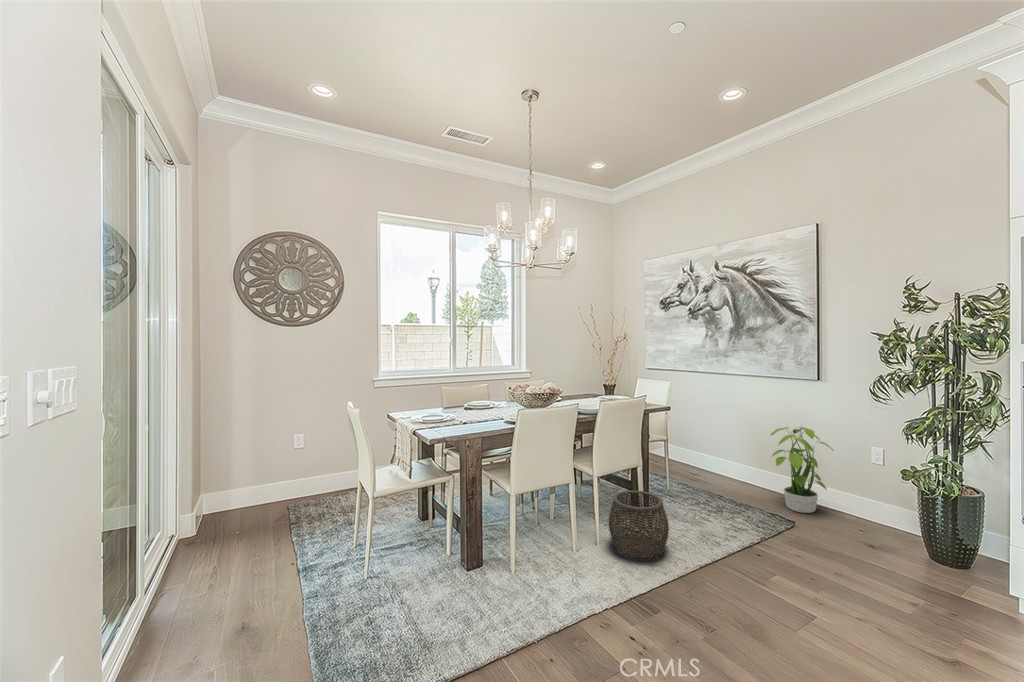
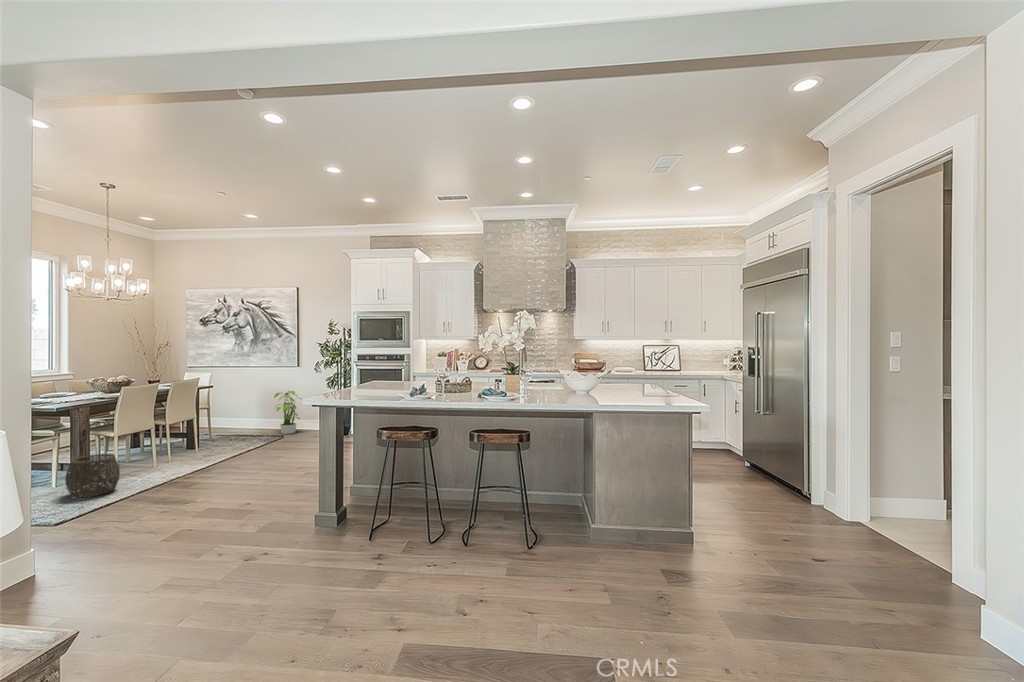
woven basket: present [608,490,669,559] -> present [65,454,120,498]

